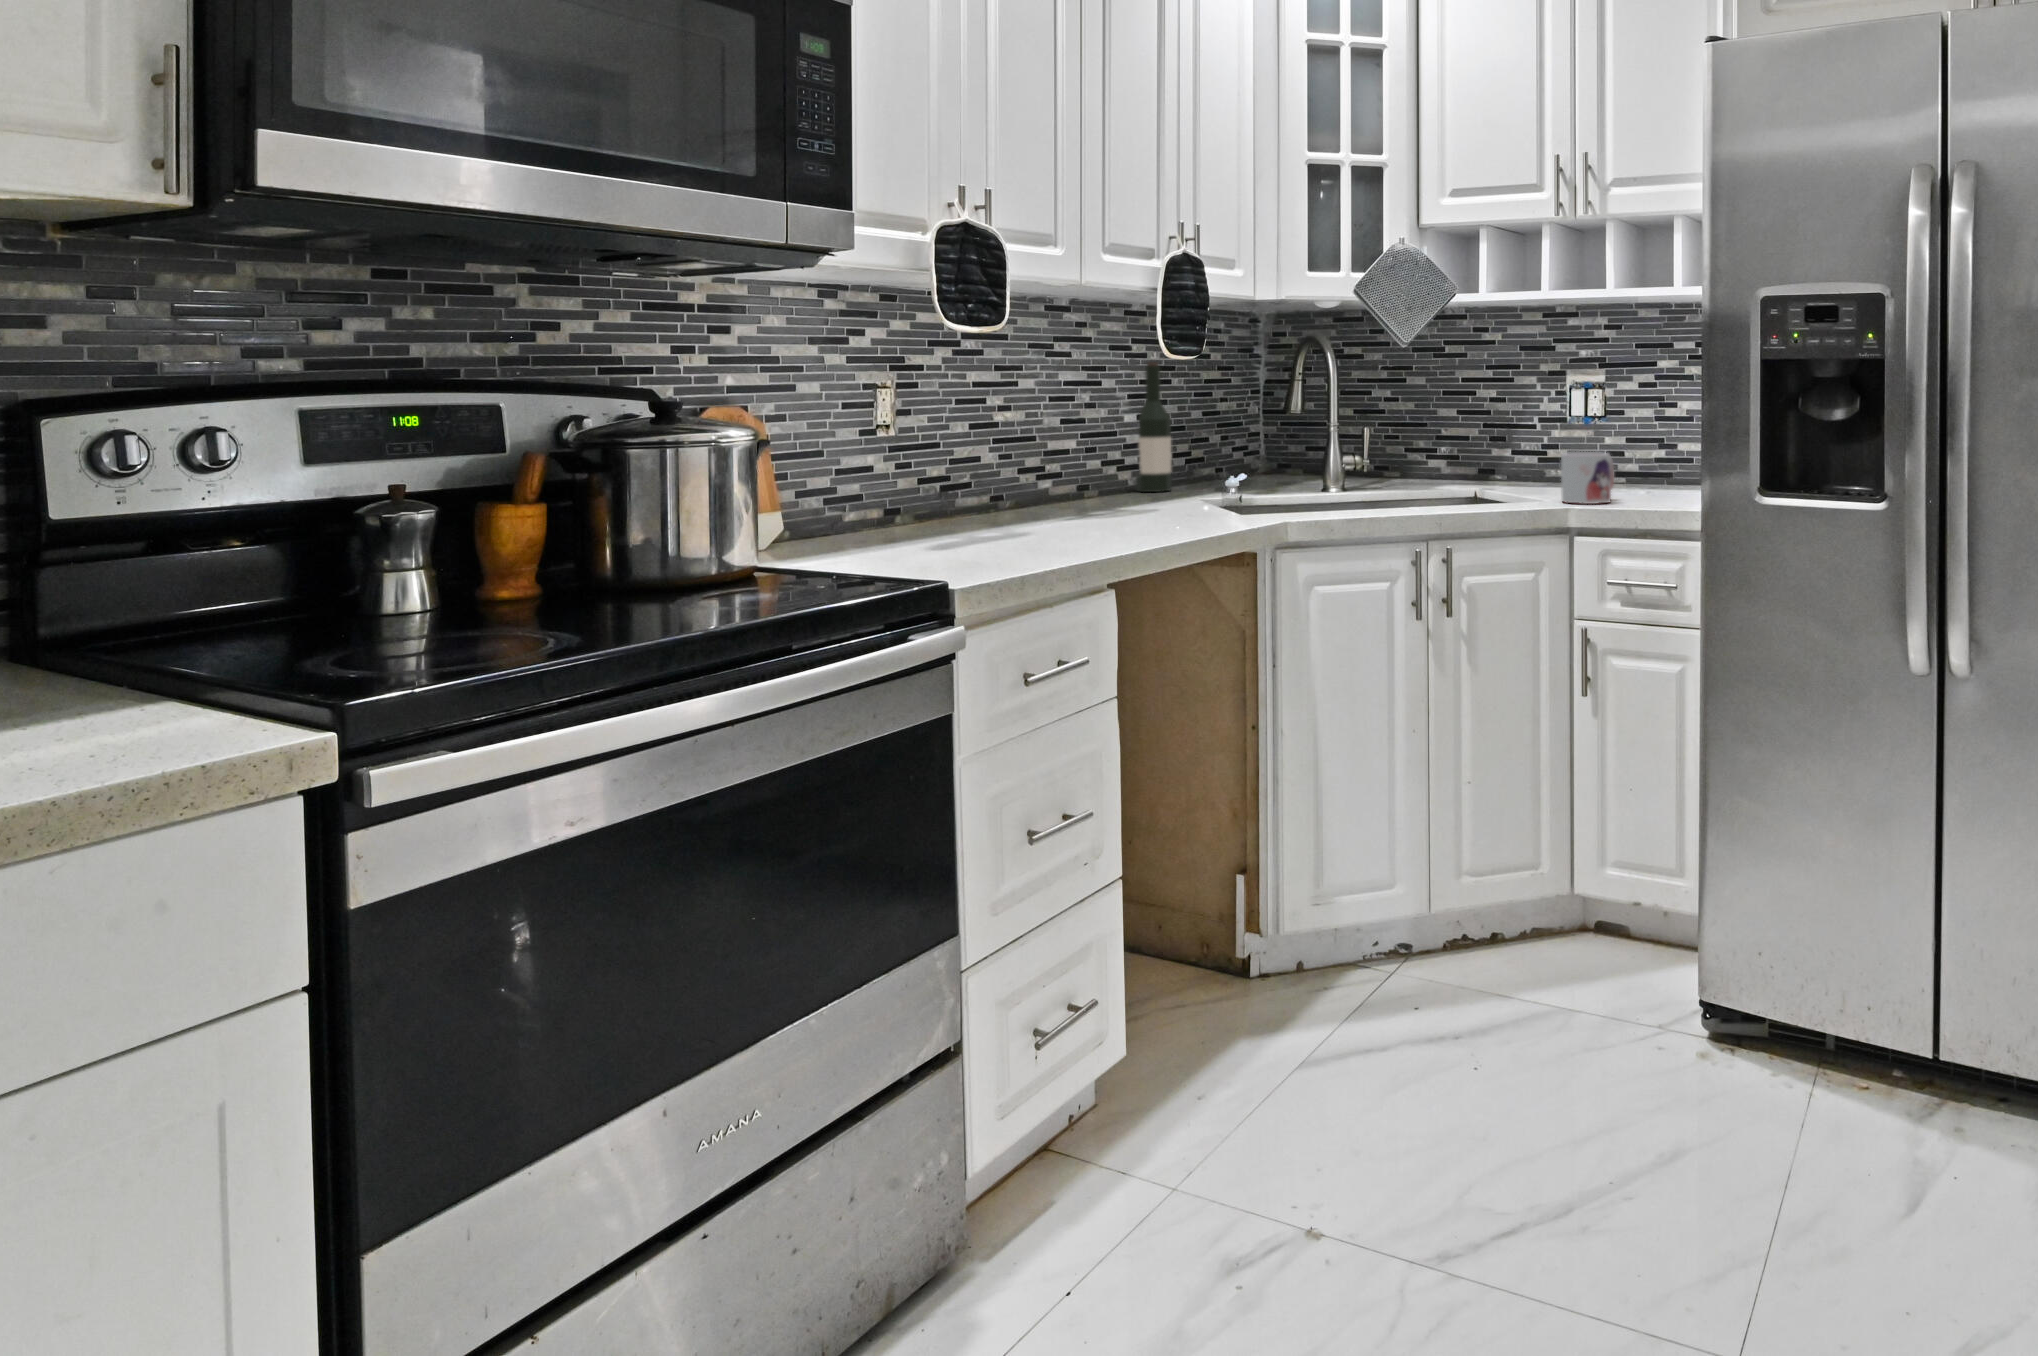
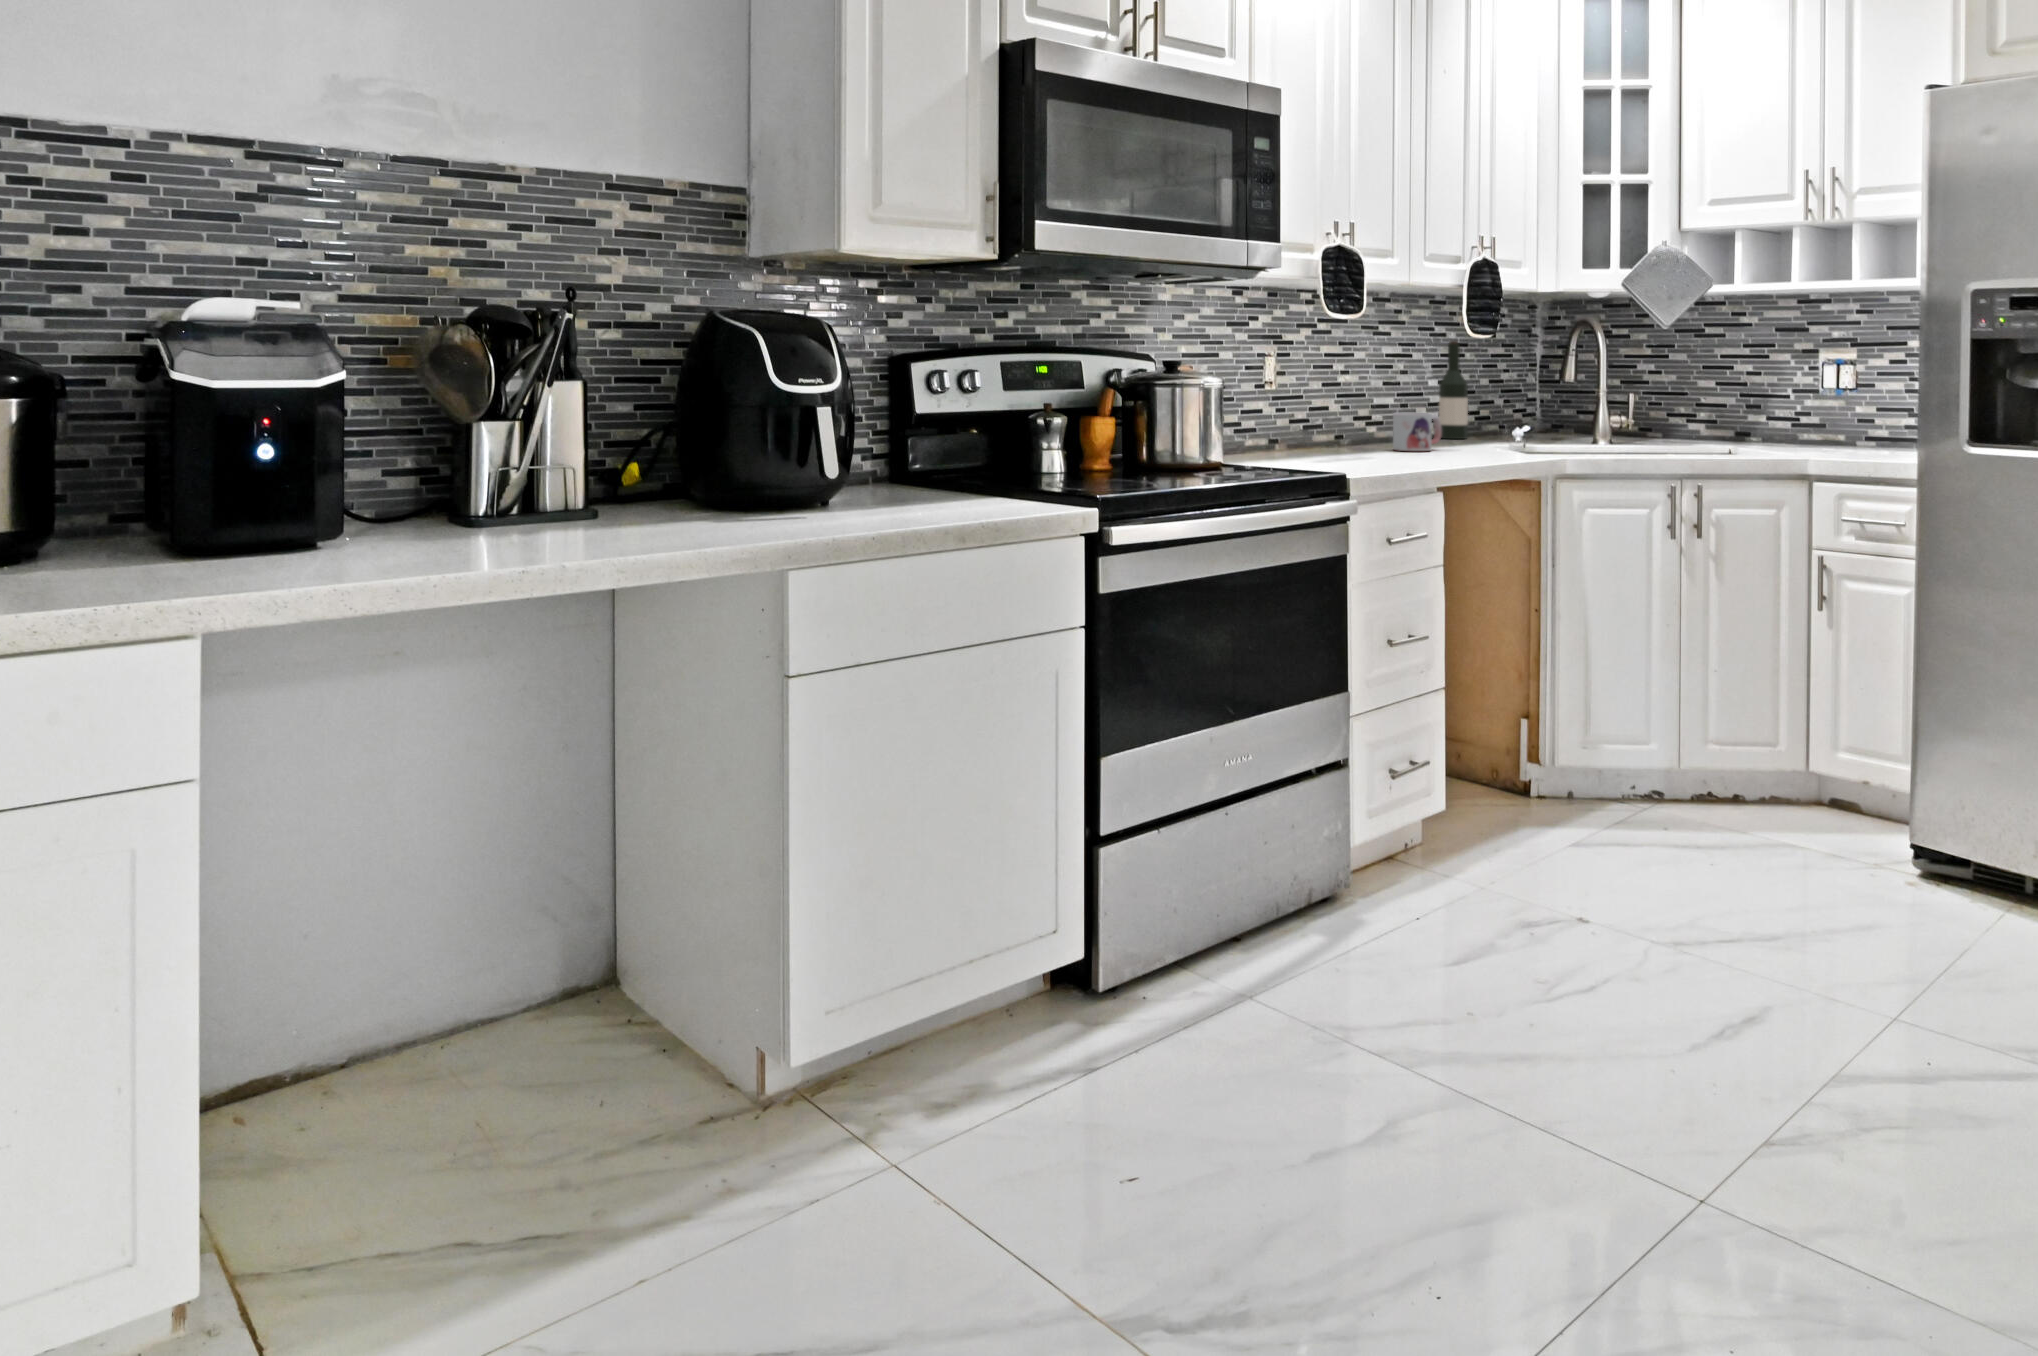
mug: present [1561,452,1614,504] -> present [1393,412,1441,451]

